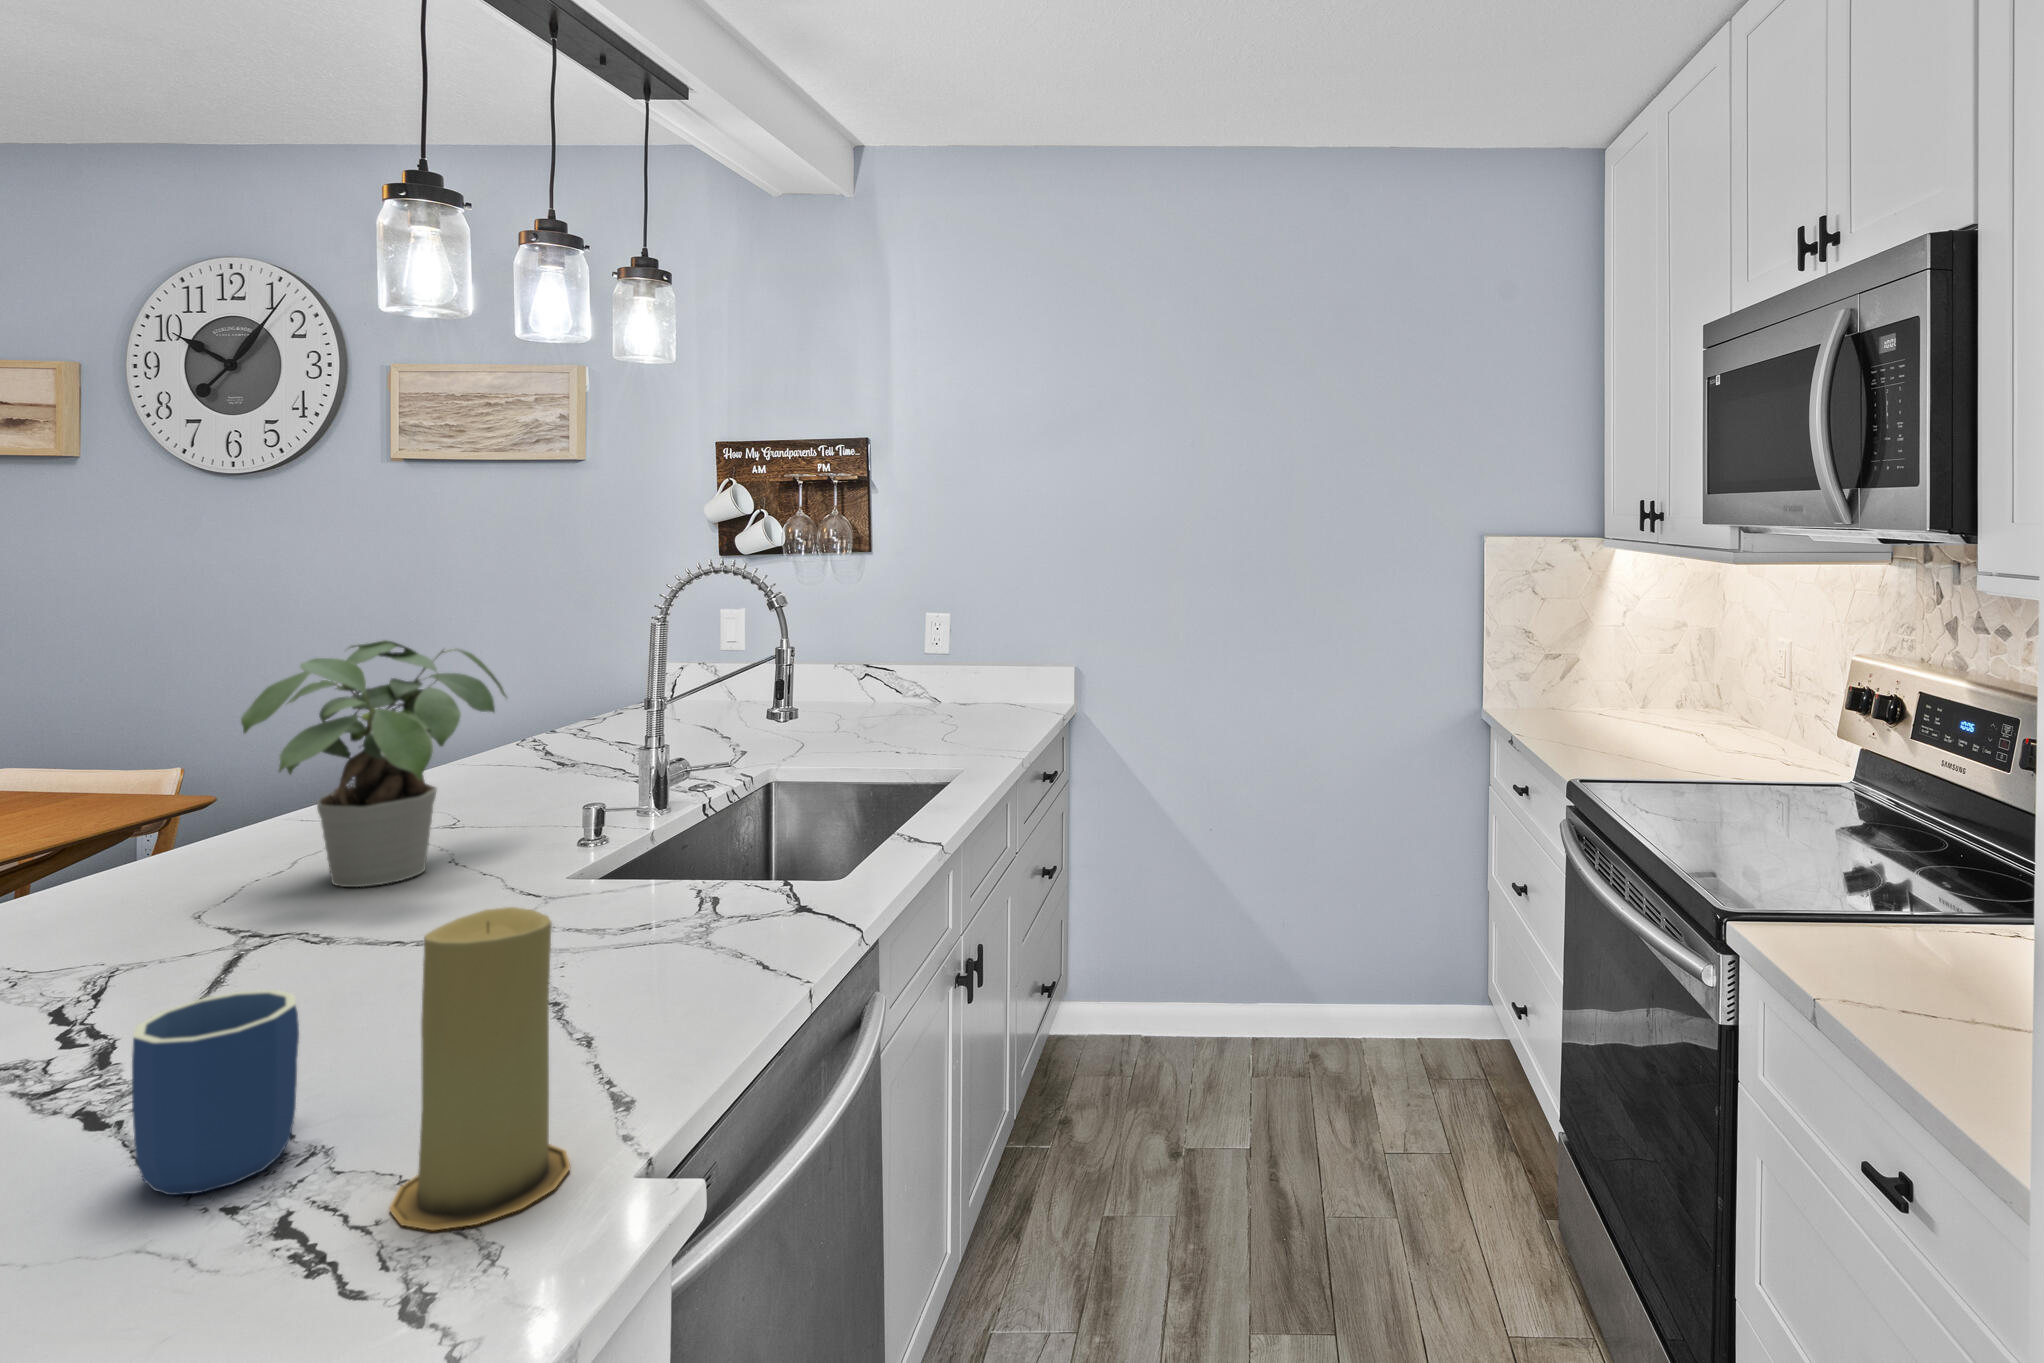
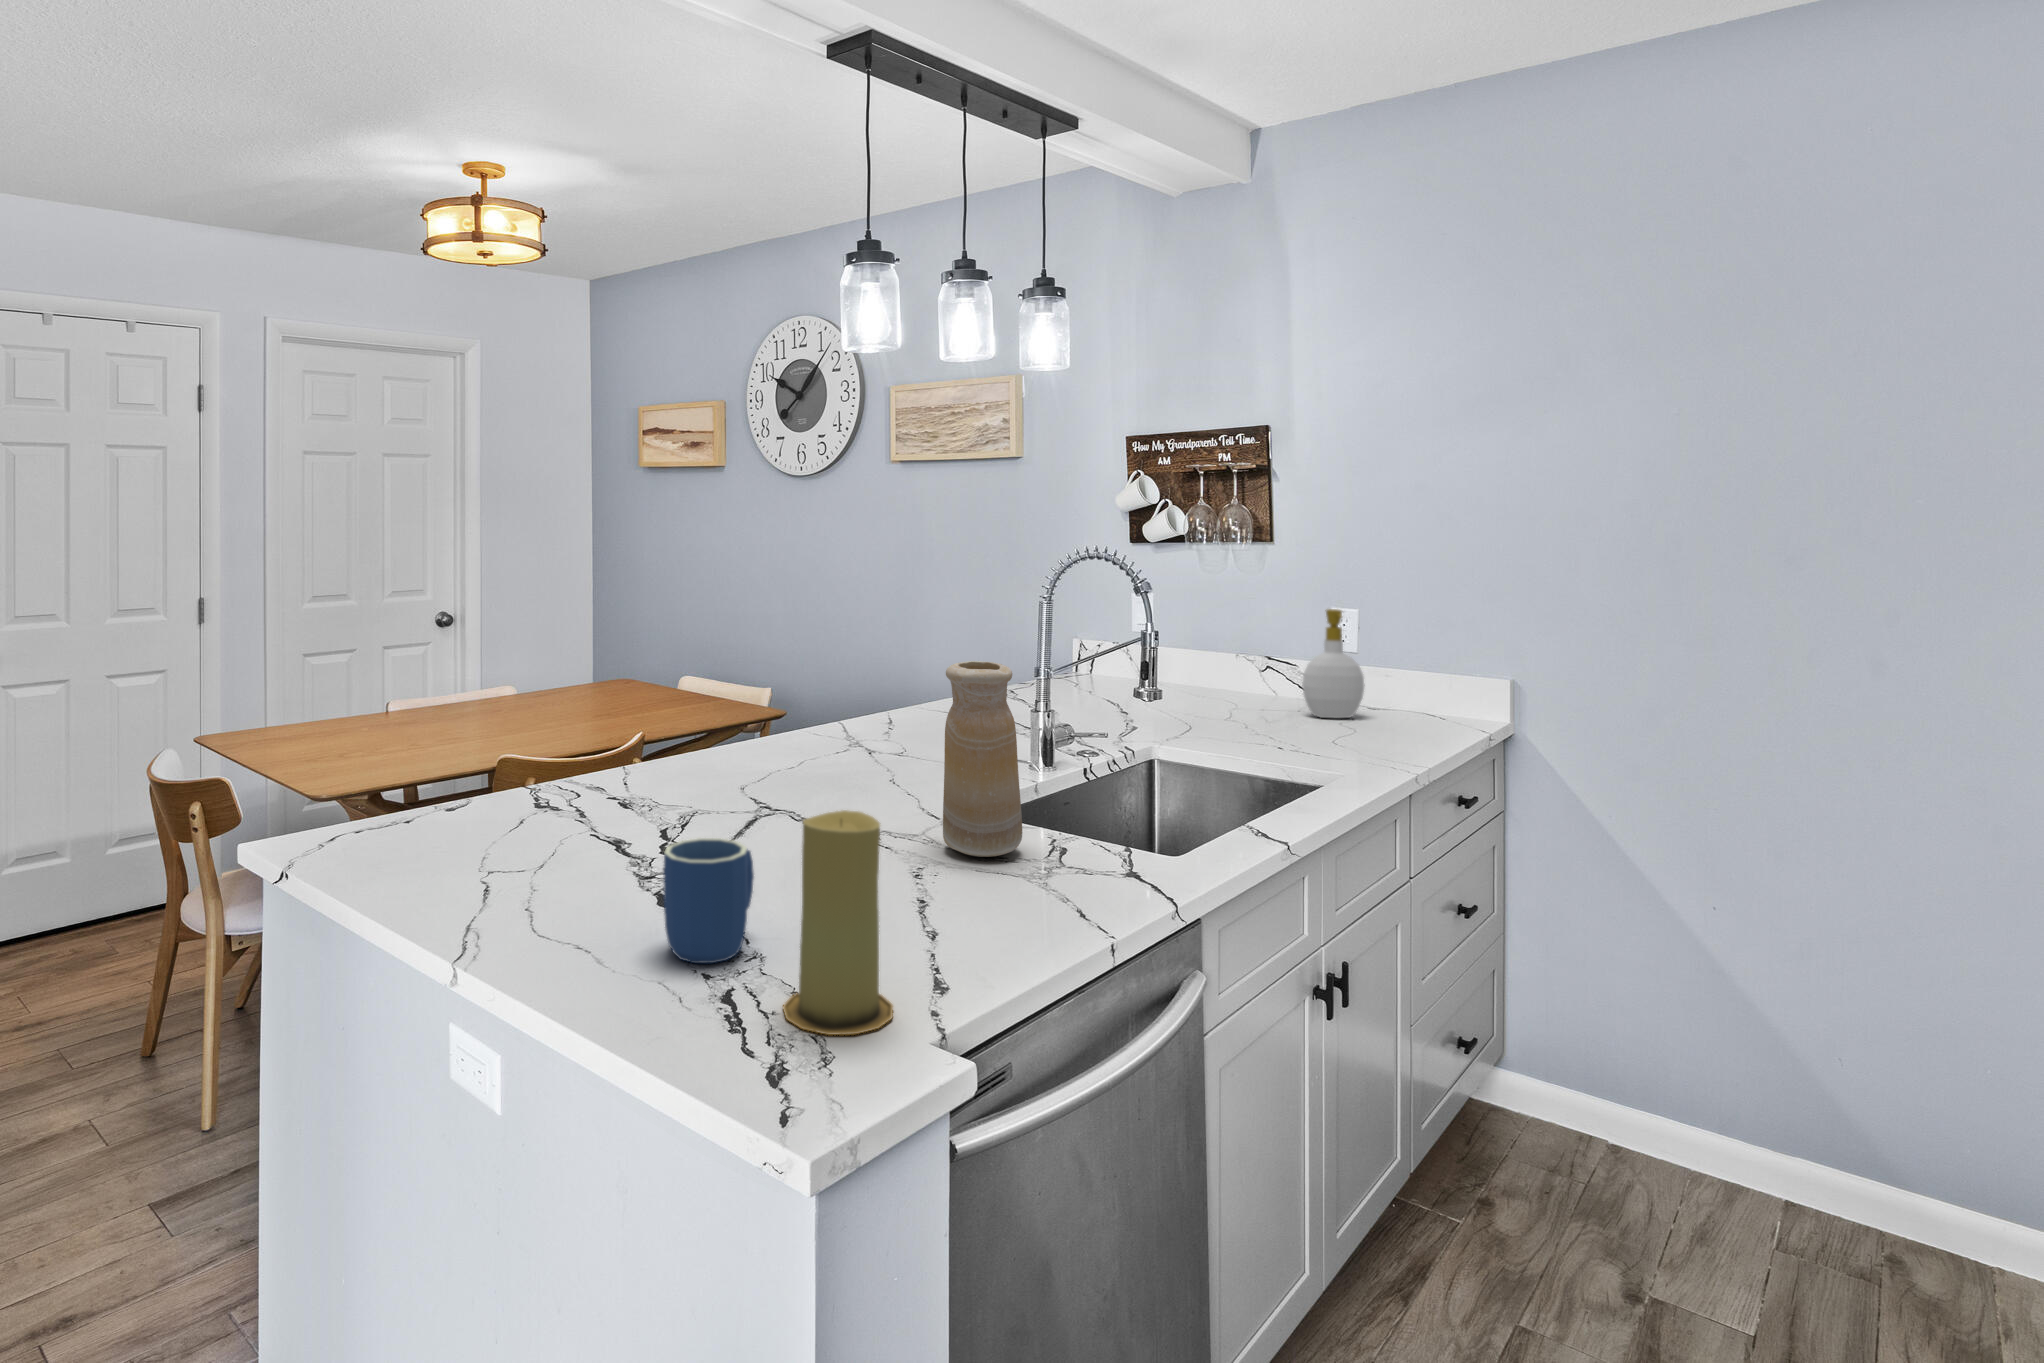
soap bottle: none [907,615,963,721] -> present [1302,609,1365,718]
potted plant: present [241,640,507,887] -> none [761,606,930,790]
vase: none [562,695,668,932] -> present [943,661,1022,857]

